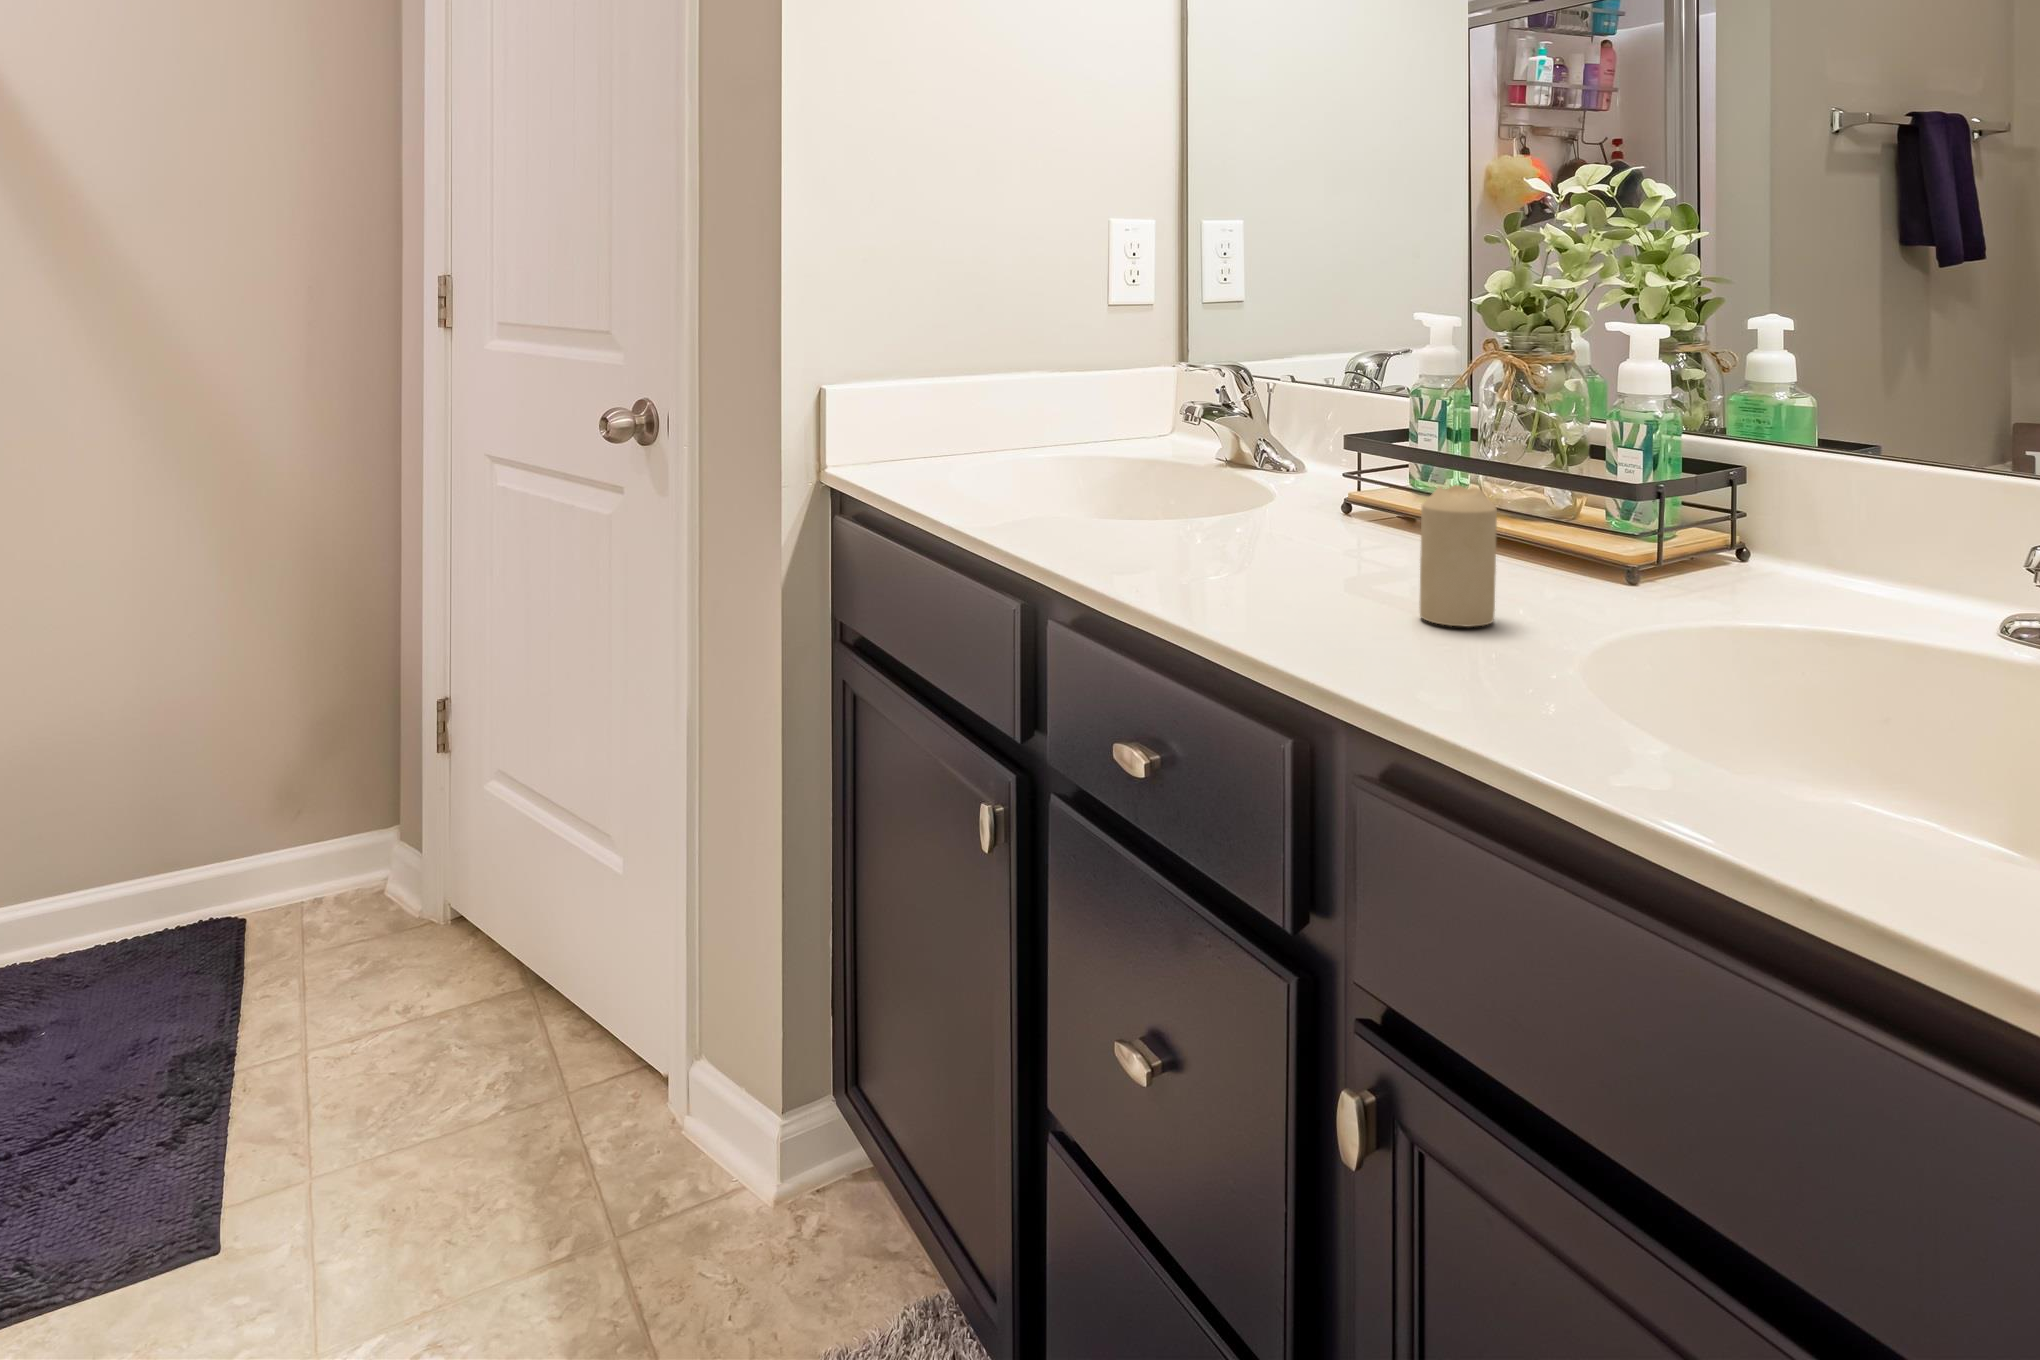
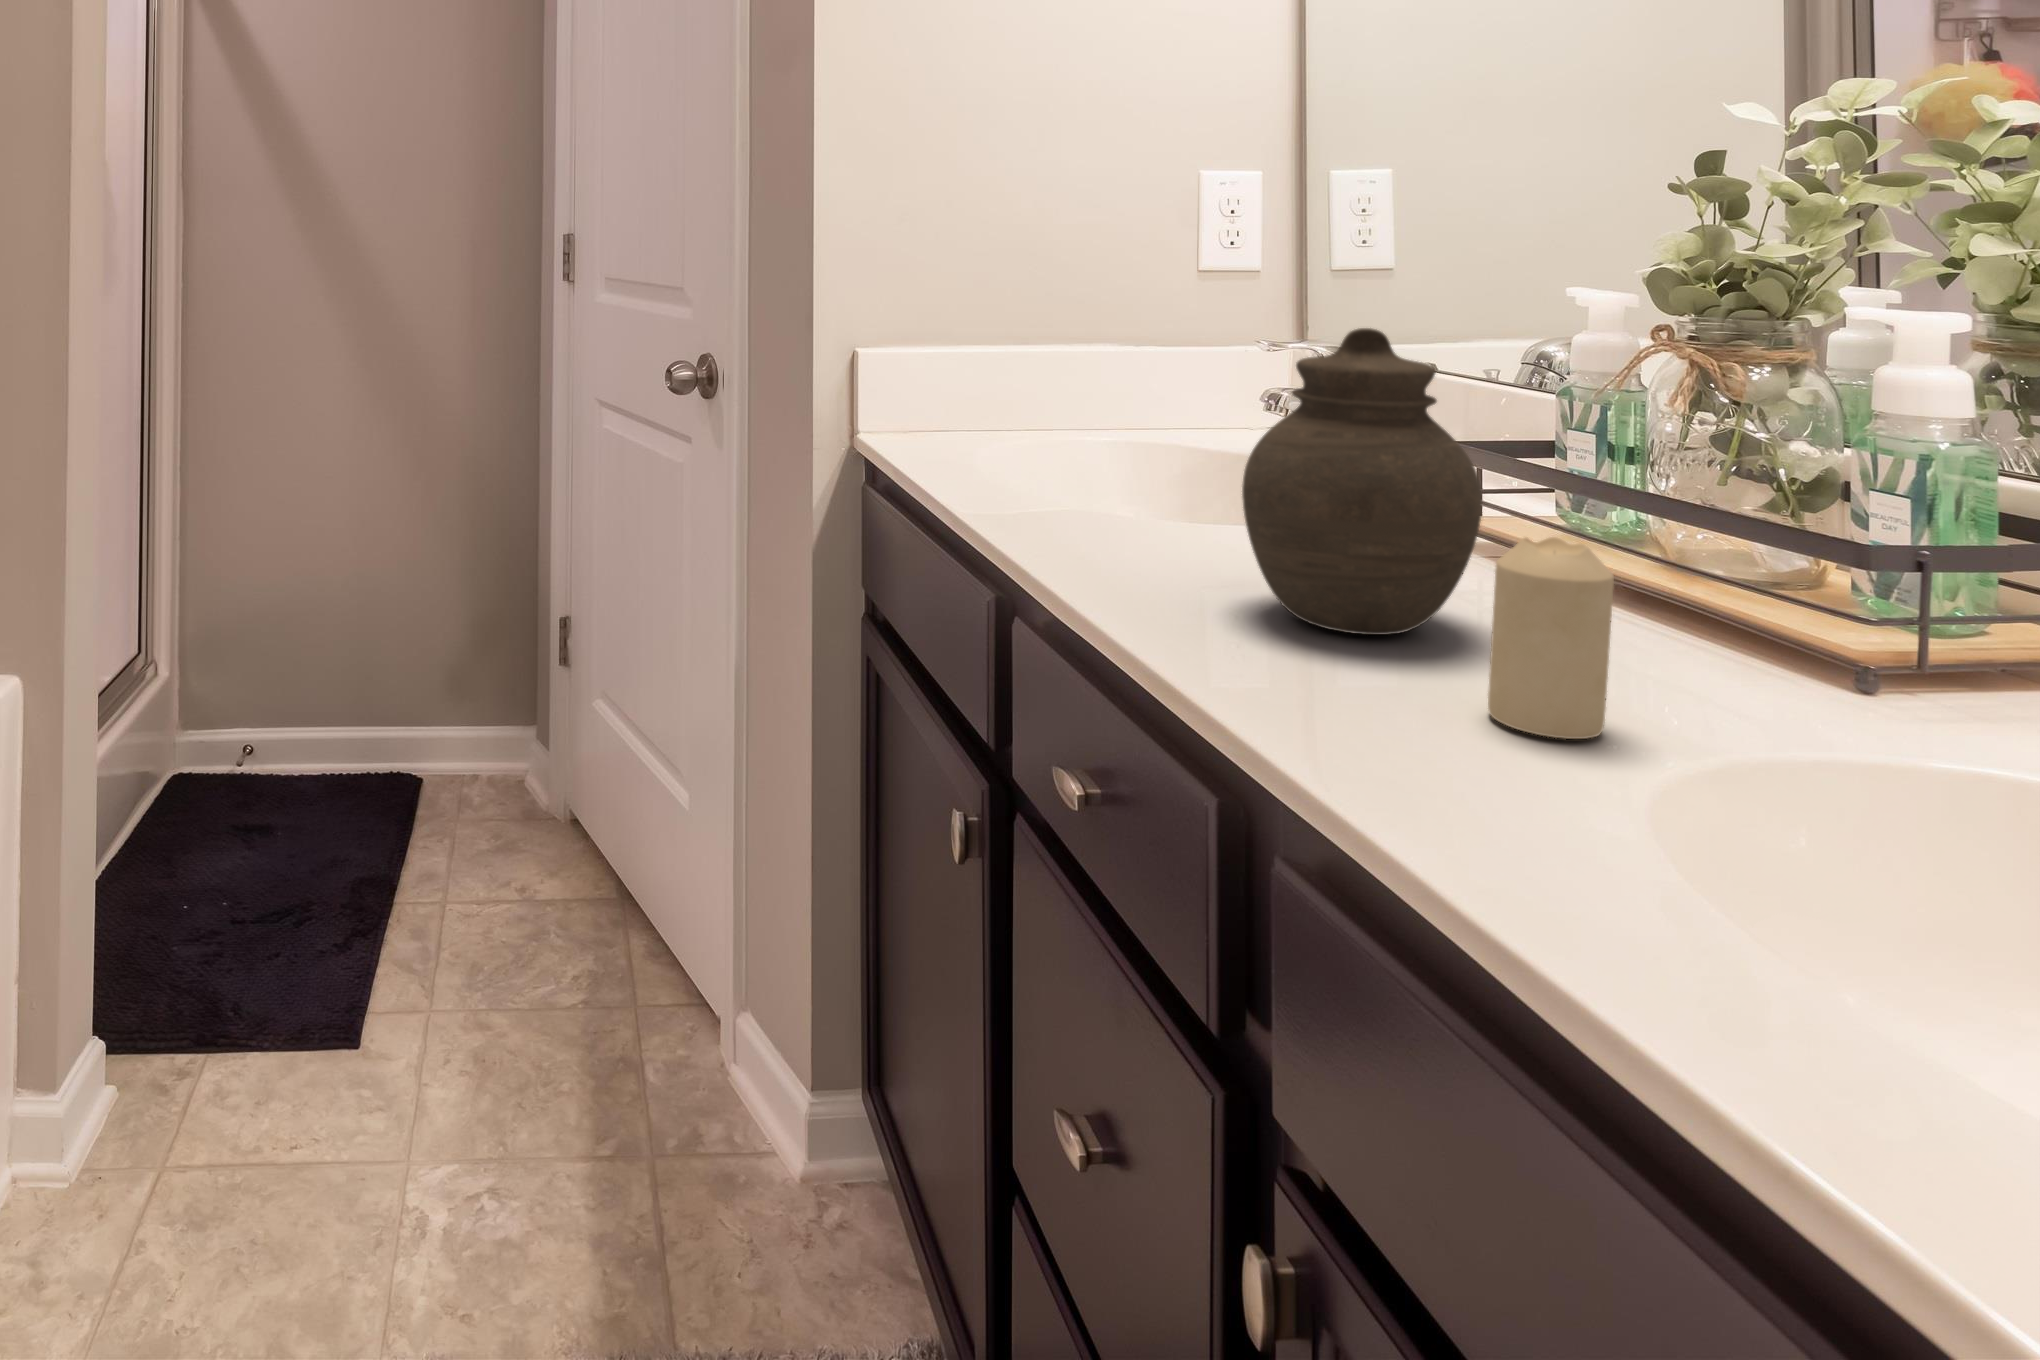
jar: none [1220,341,1392,578] -> present [1242,328,1482,635]

